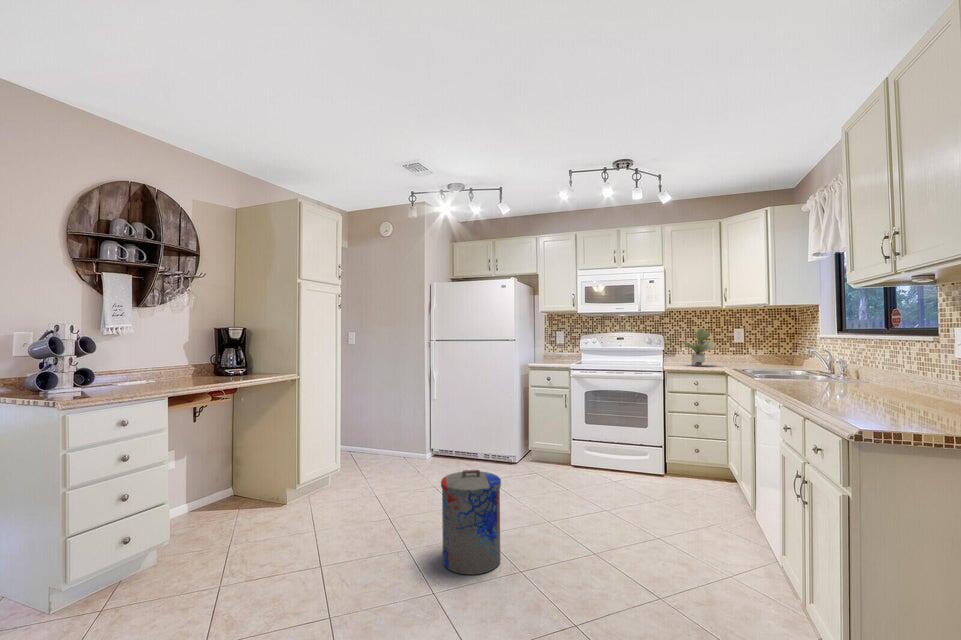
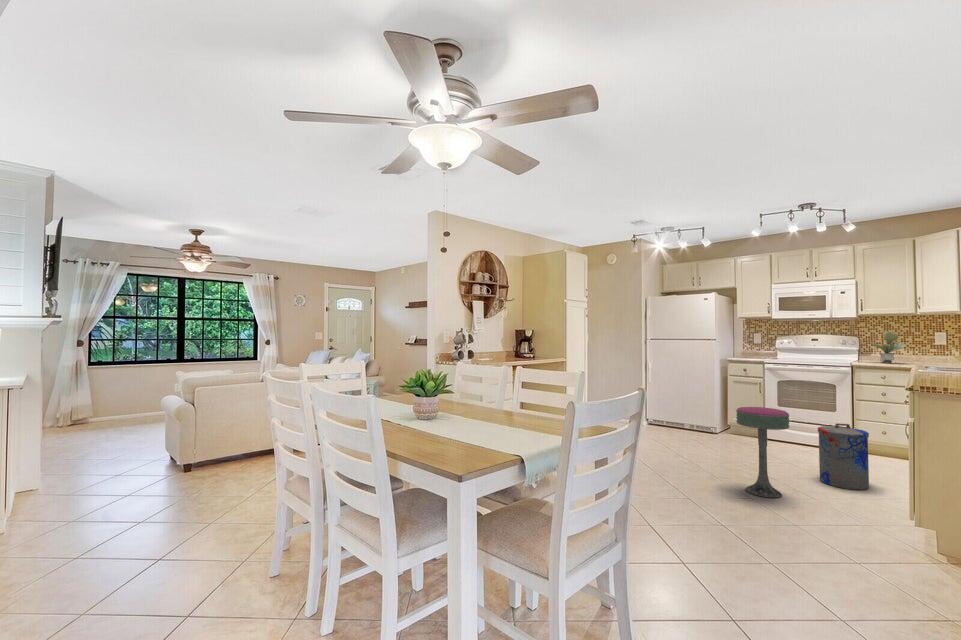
bar stool: none [548,448,621,602] -> present [736,407,789,498]
trash can: present [441,470,501,575] -> present [818,423,869,490]

